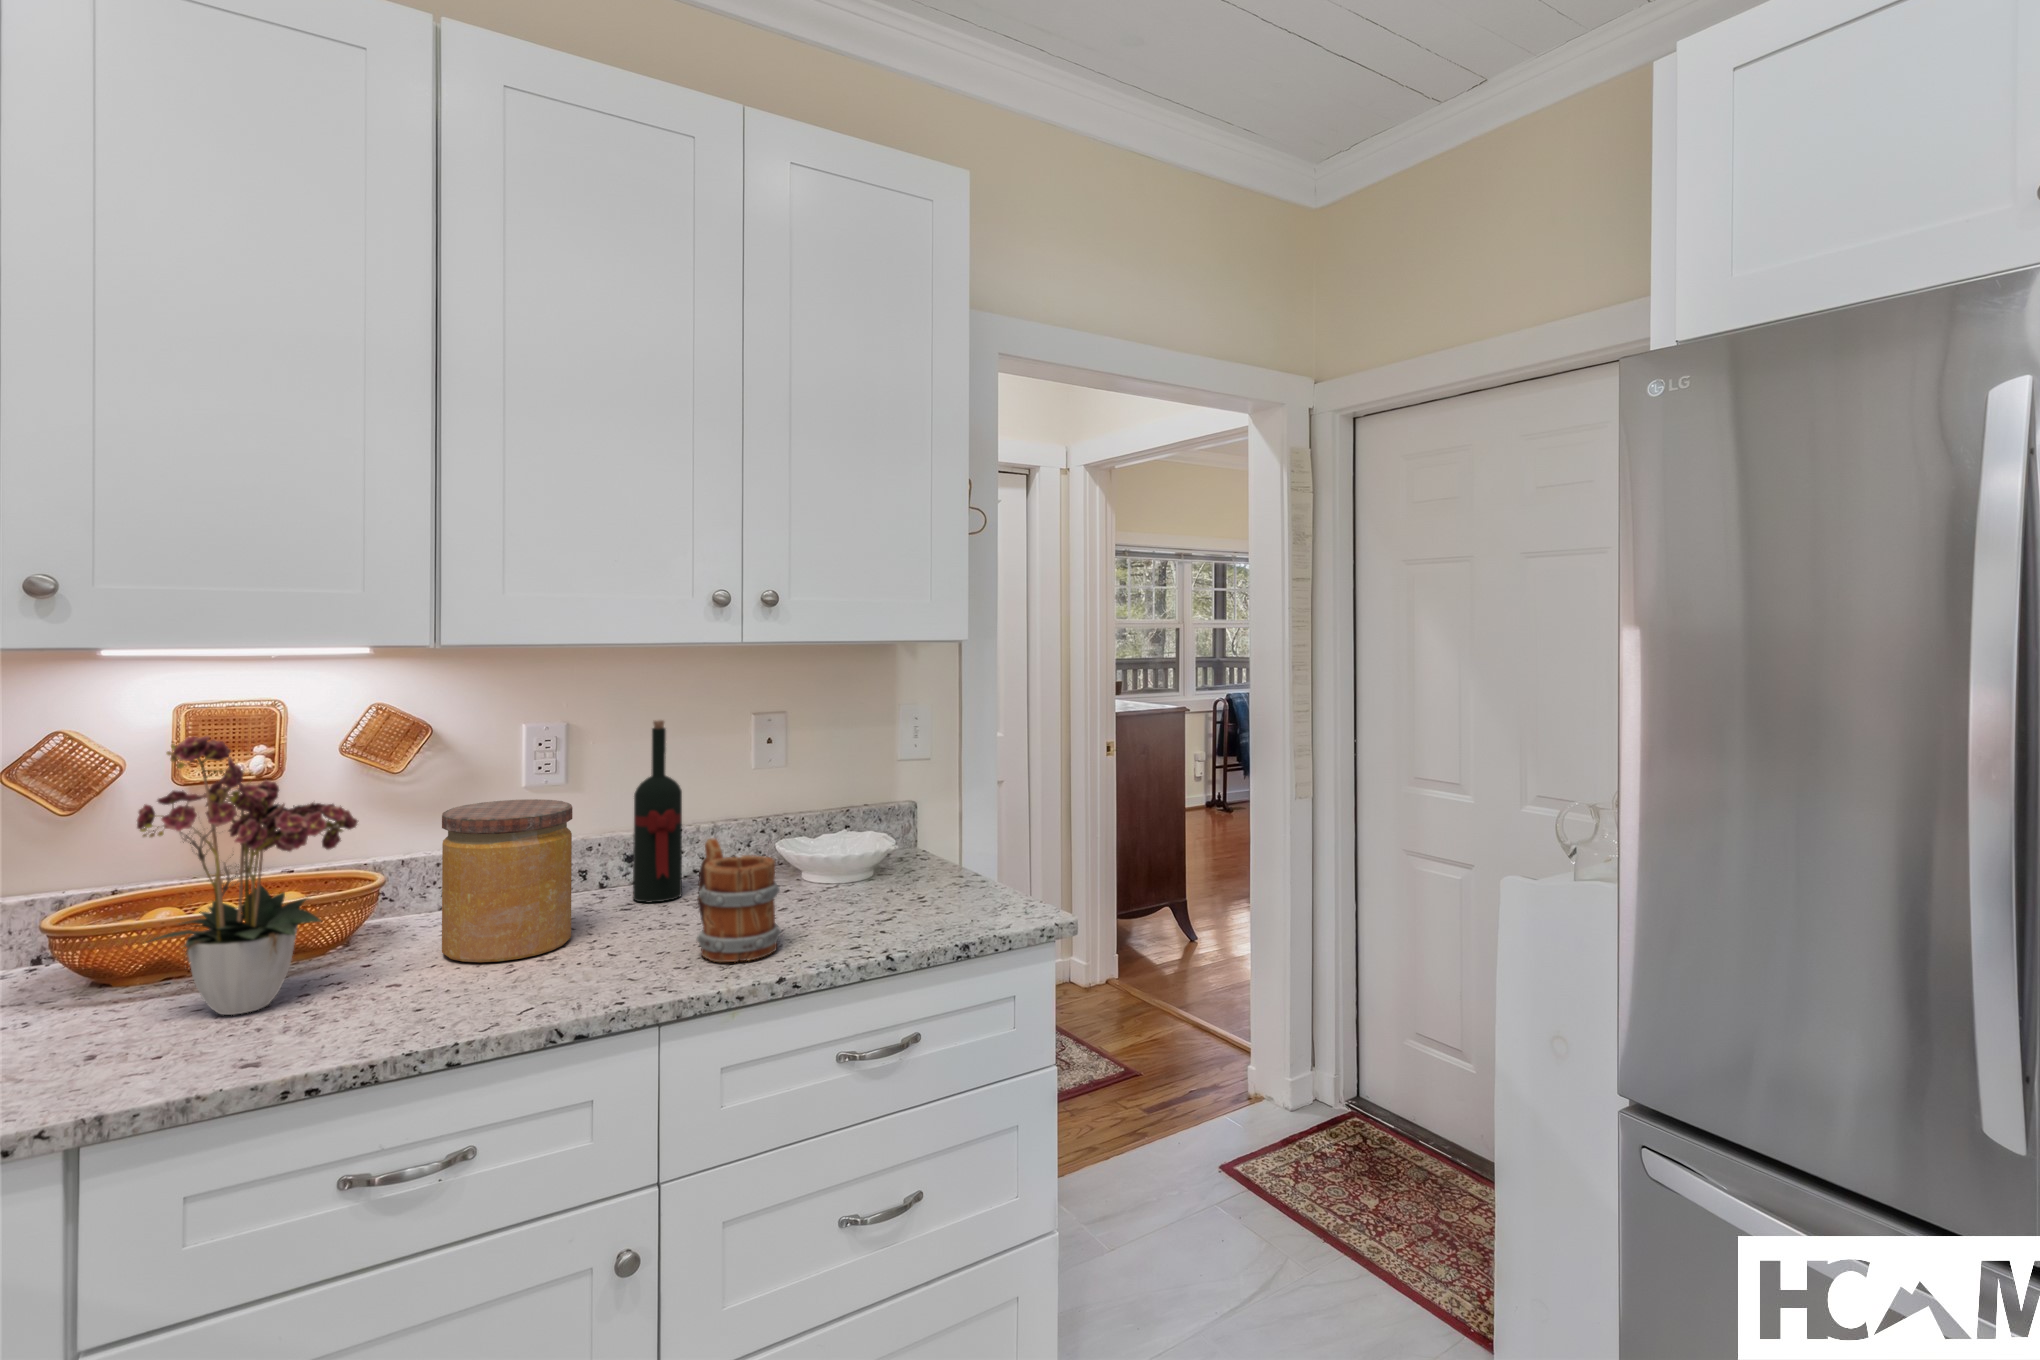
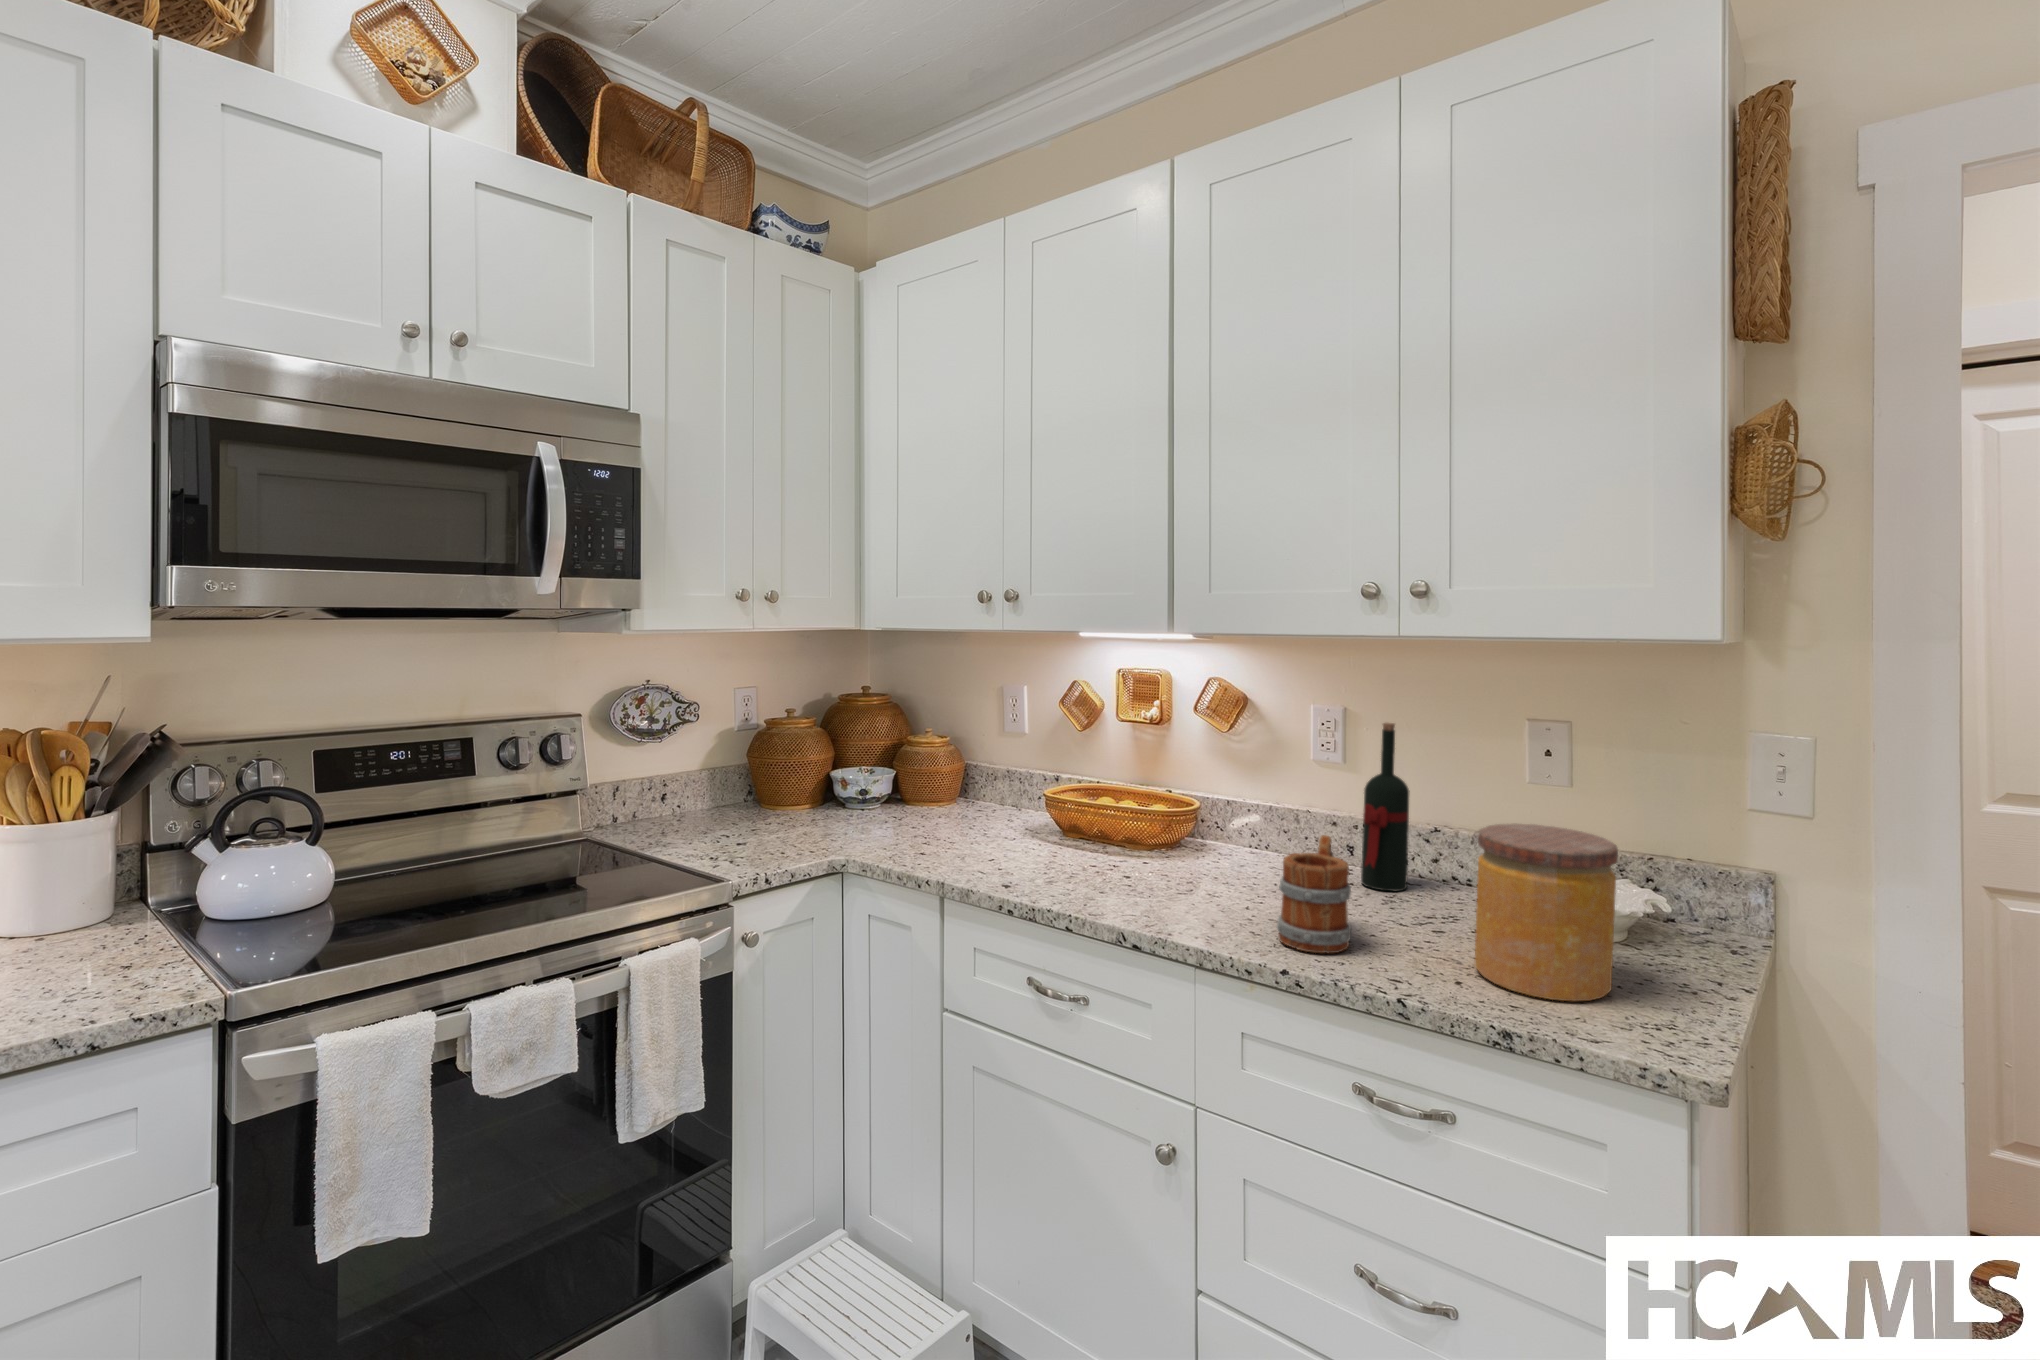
flower arrangement: present [137,736,358,1015] -> none [1017,687,1124,864]
jar: present [442,799,573,962] -> present [1475,824,1618,1001]

